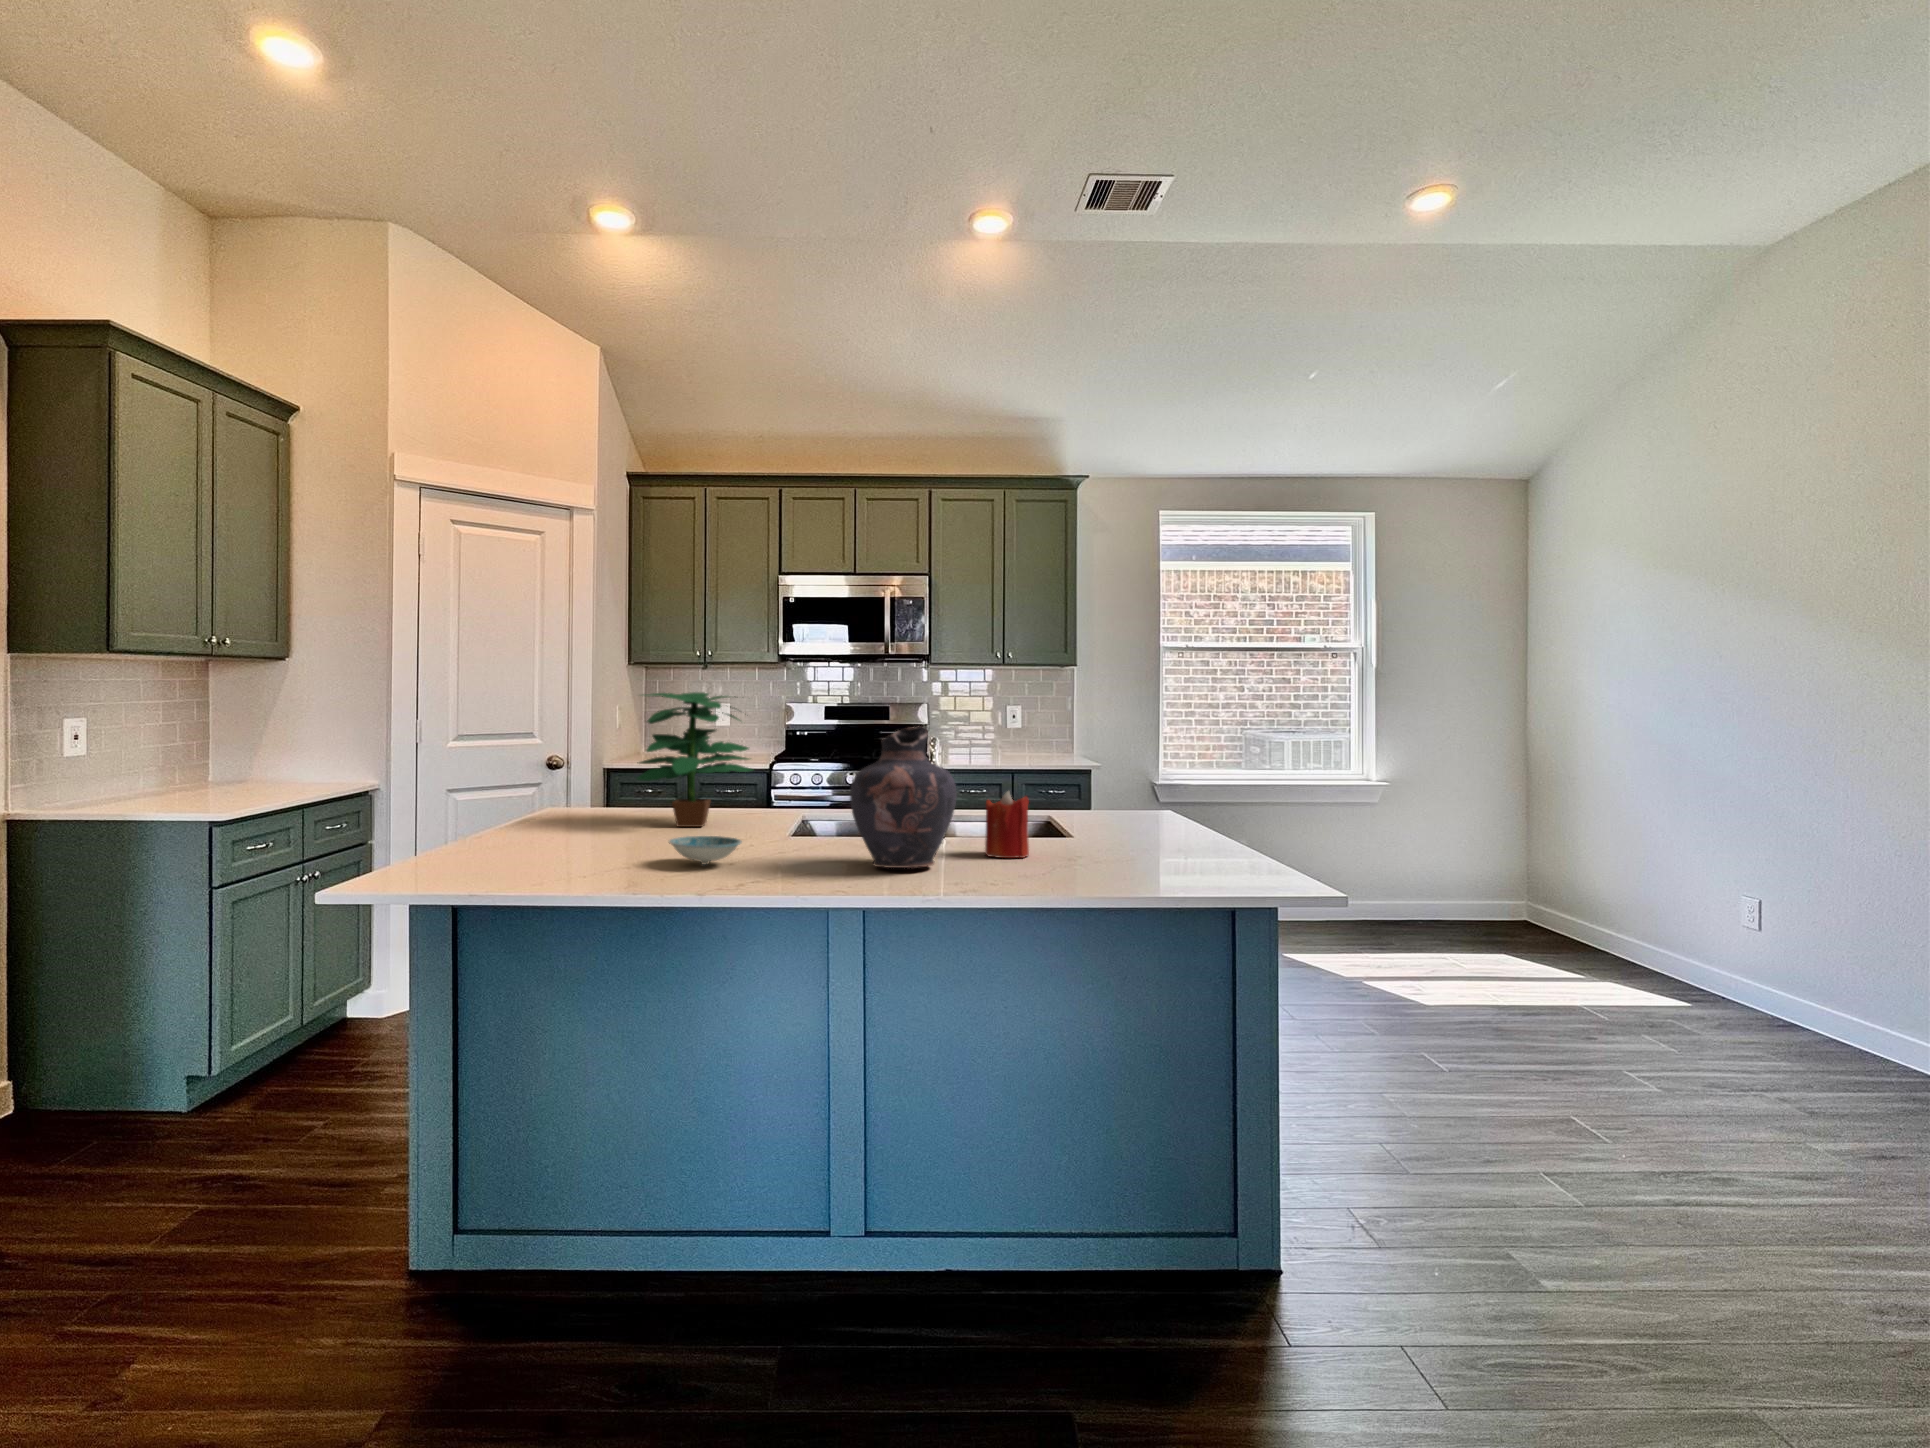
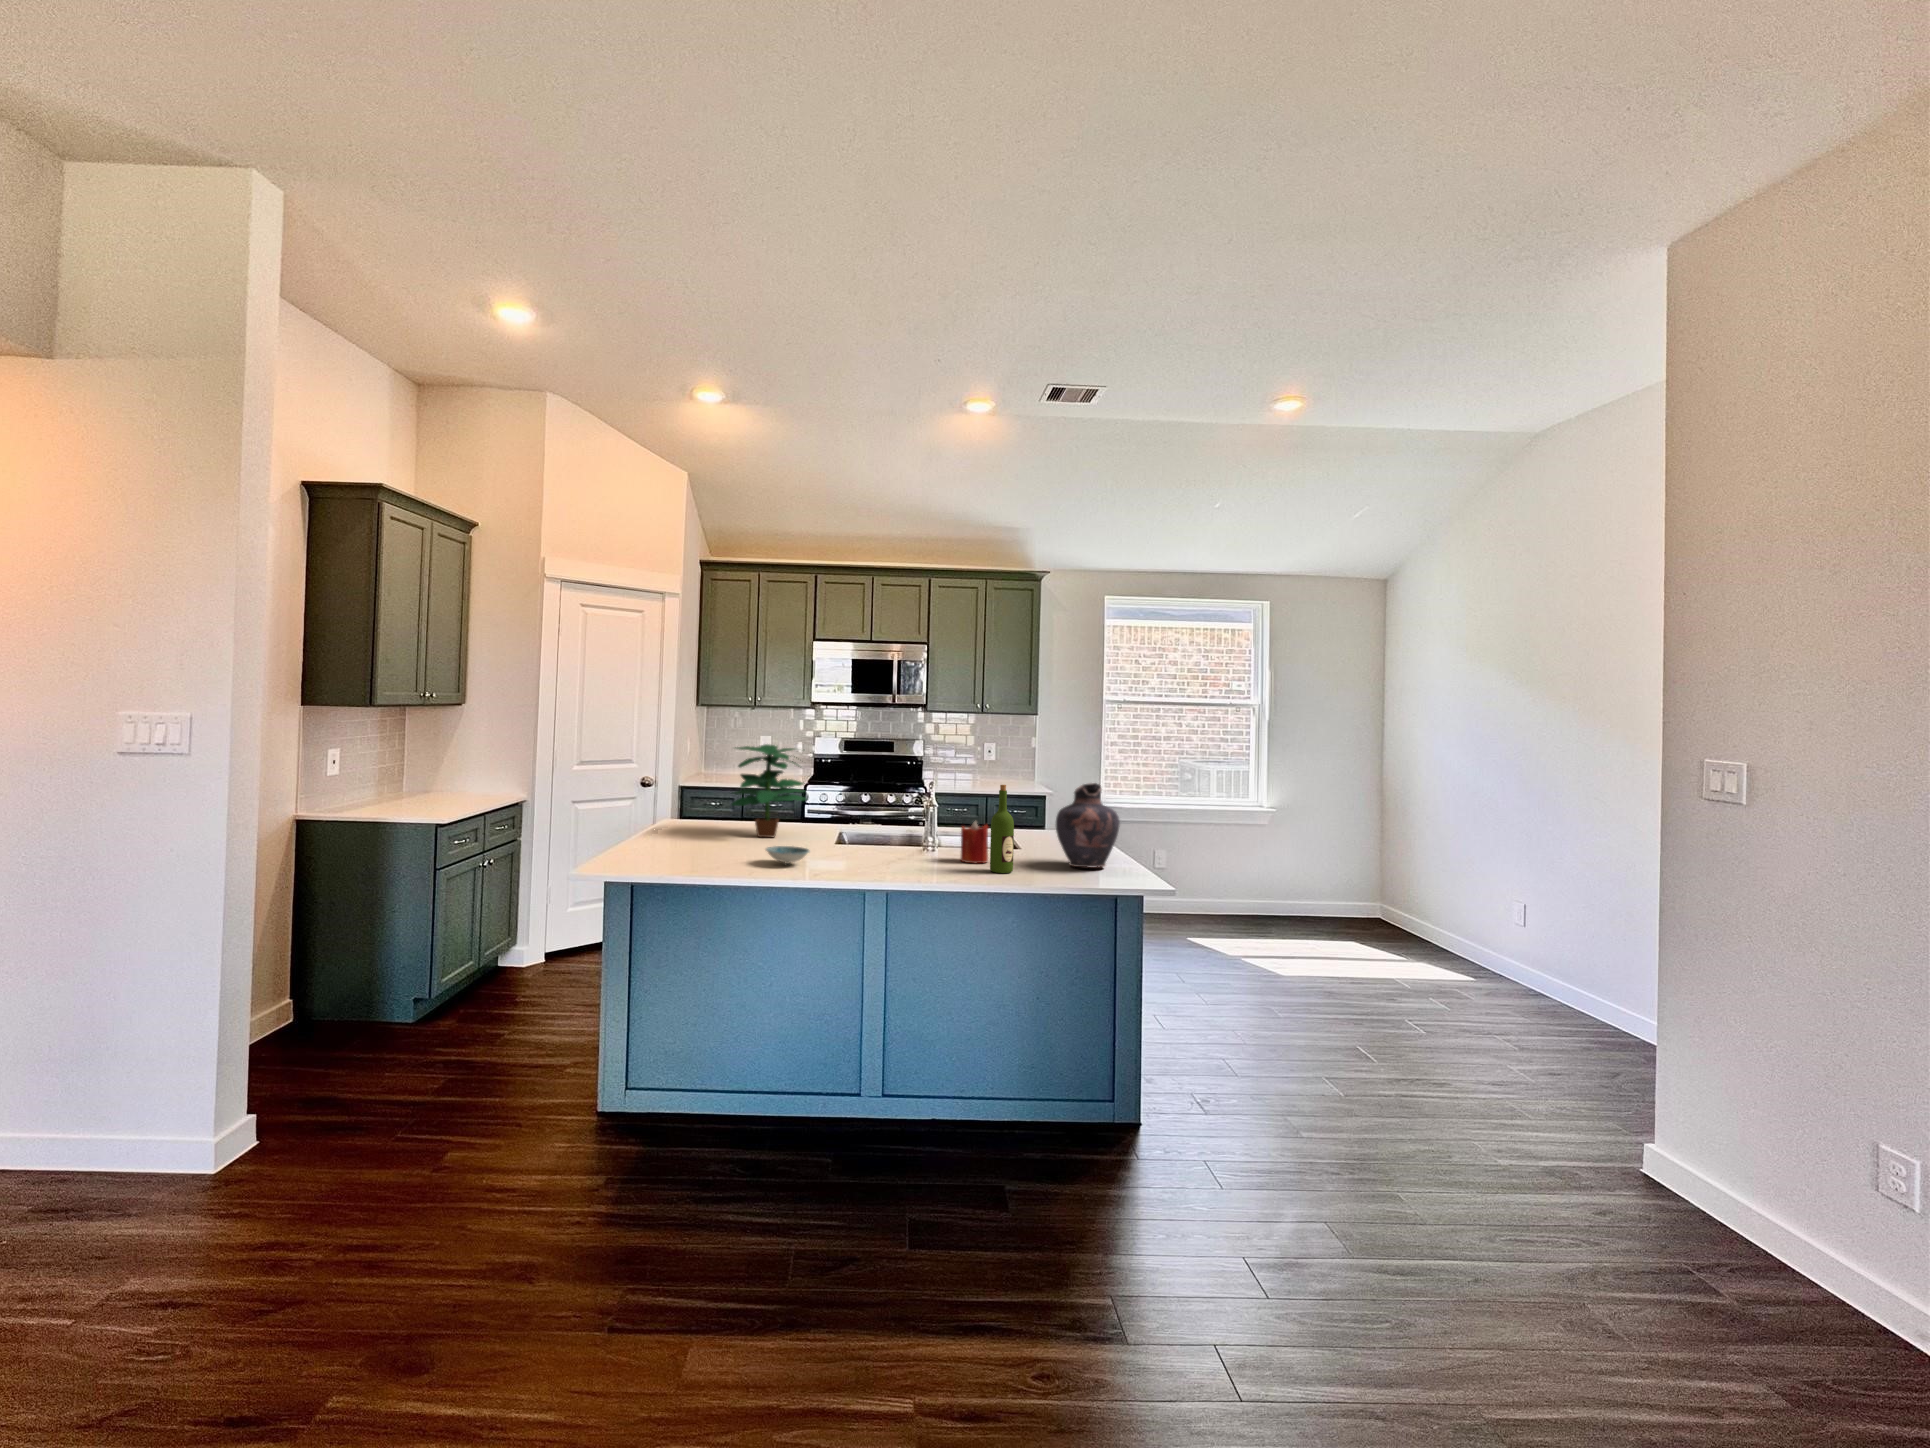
vase: present [850,727,957,868] -> present [1056,783,1120,867]
wine bottle: none [1036,728,1074,872] -> present [990,785,1014,873]

